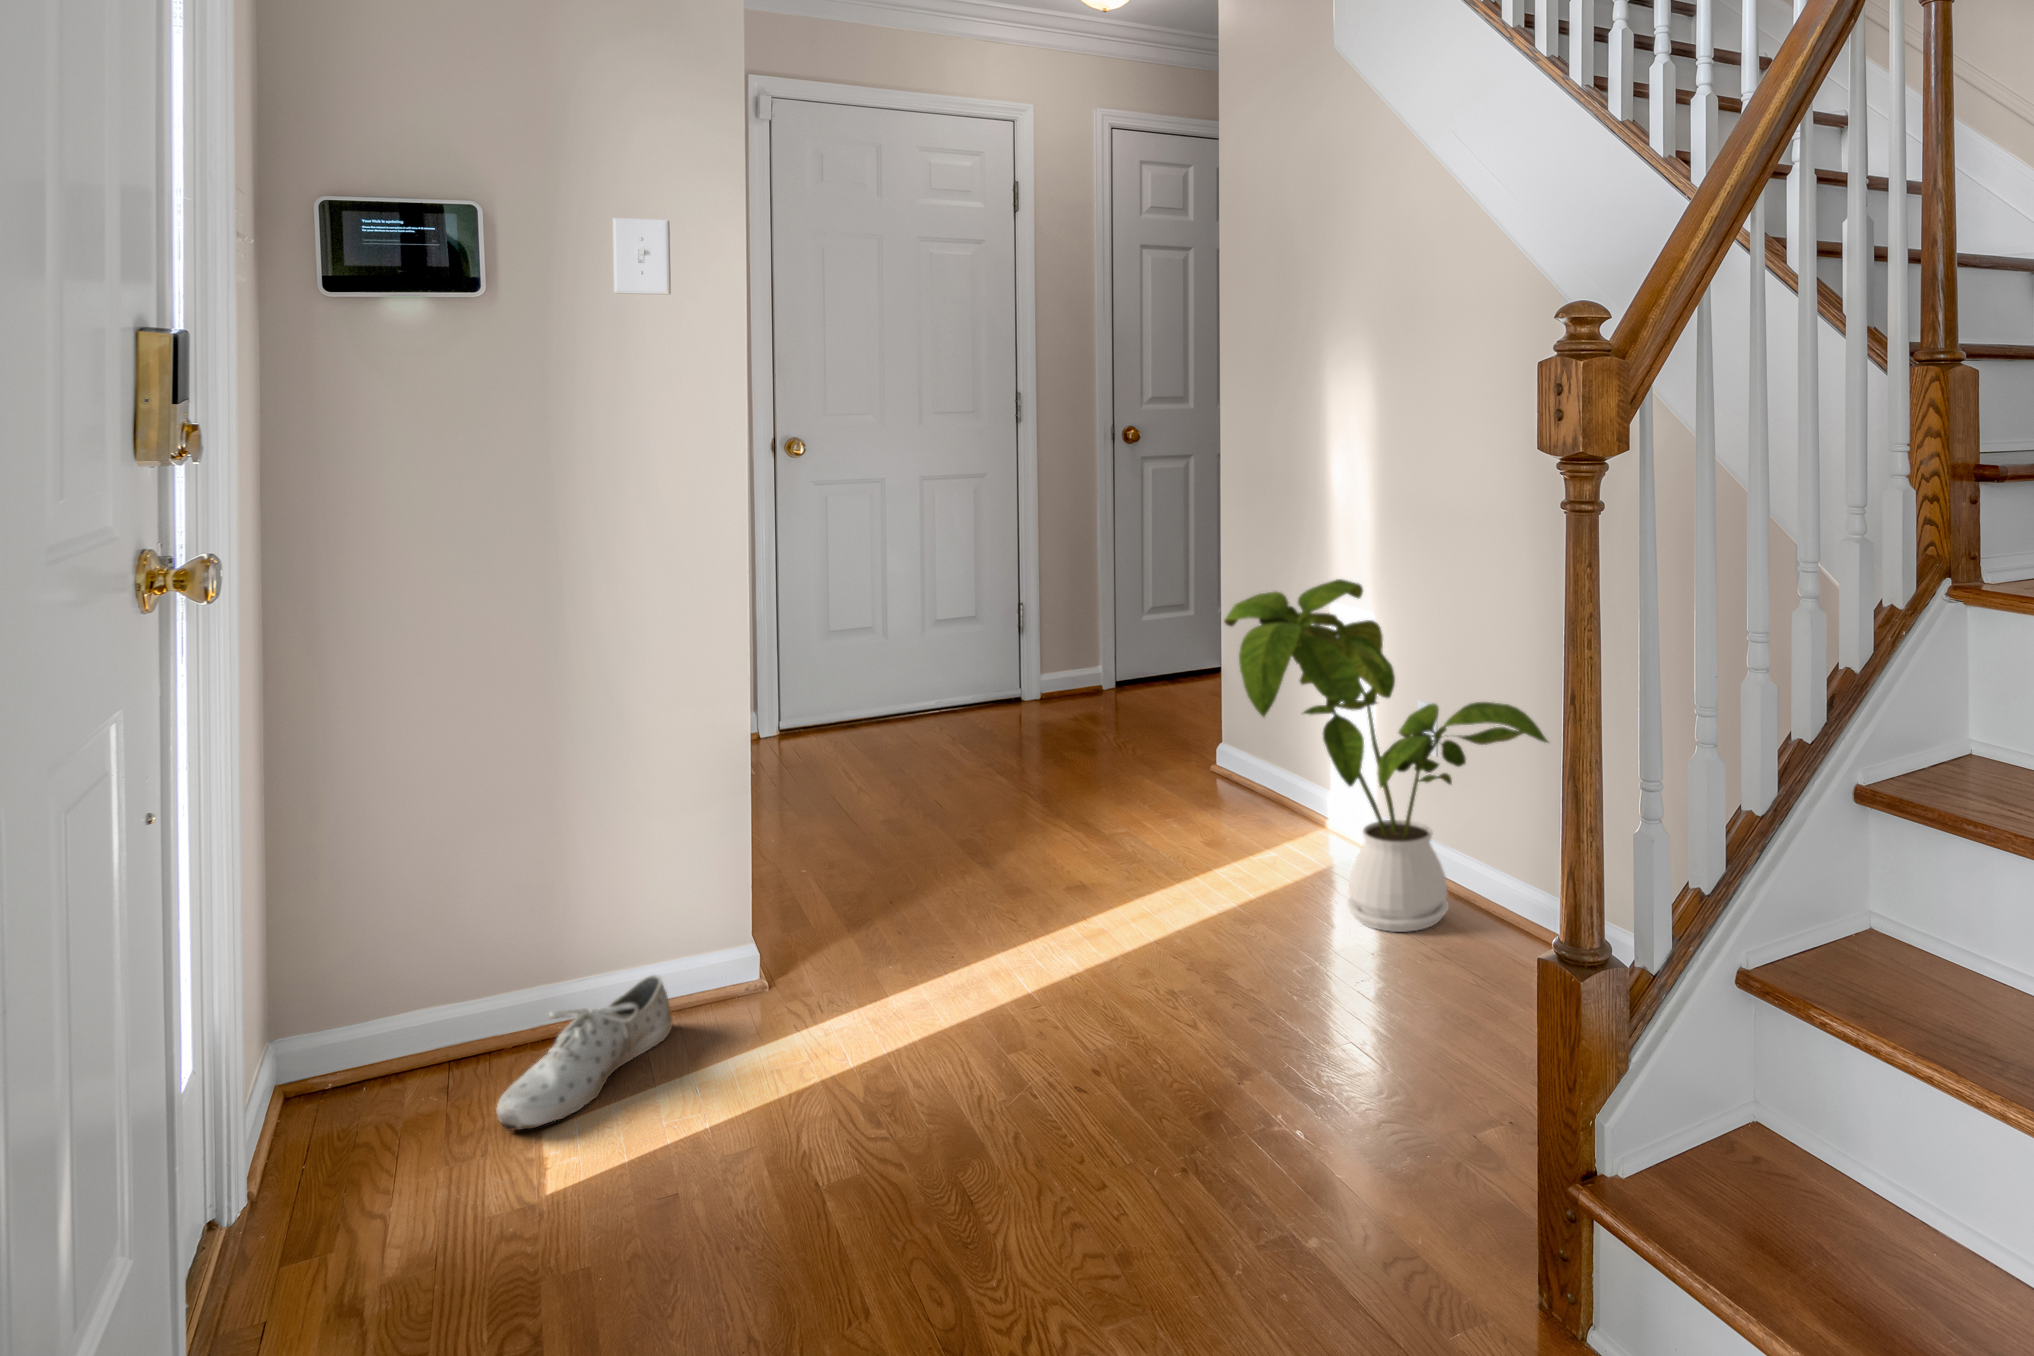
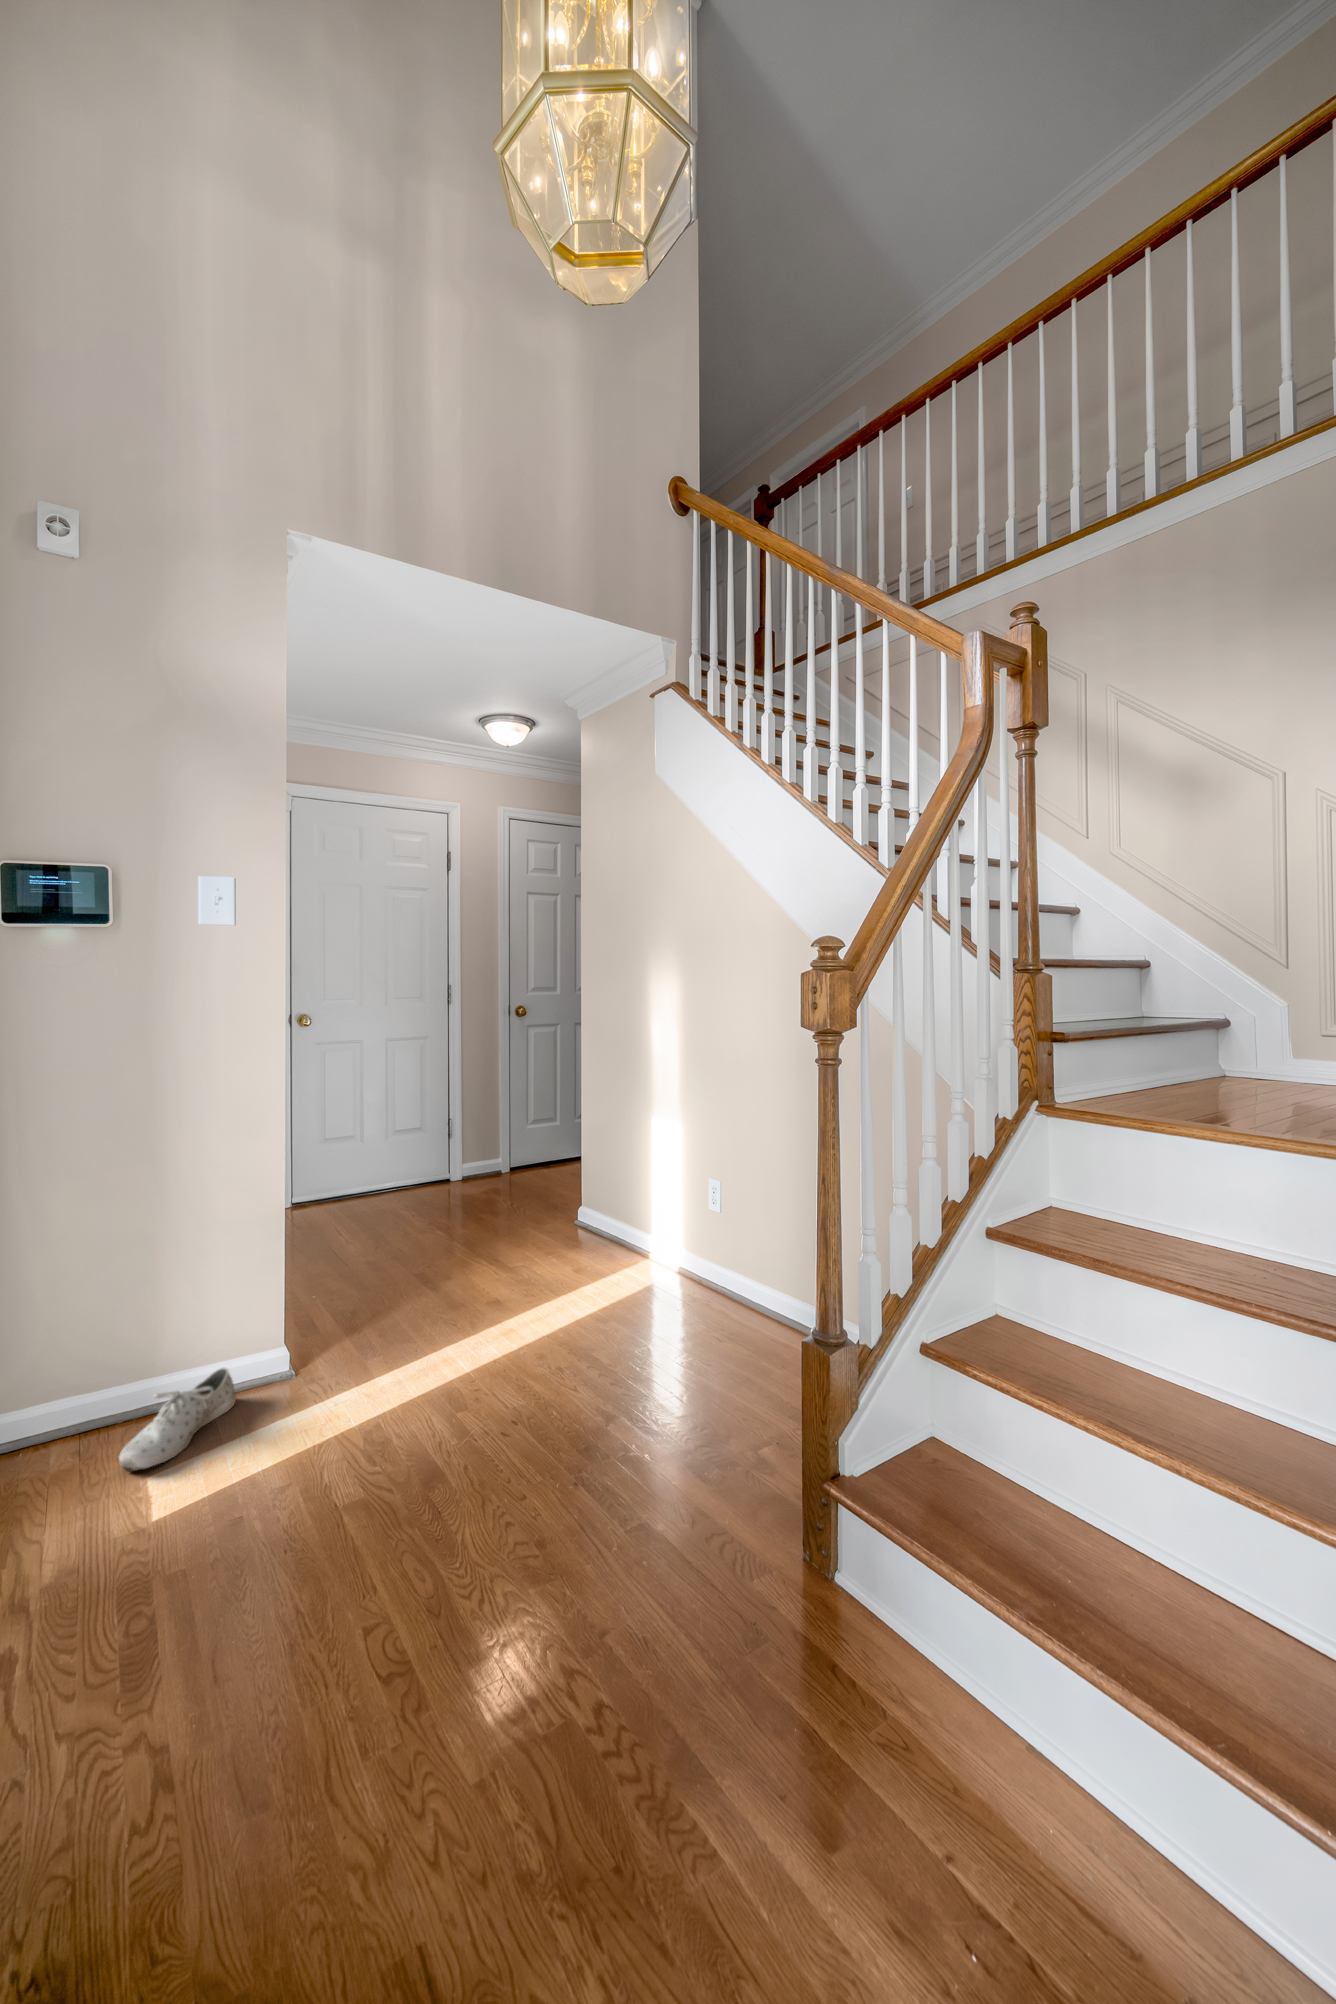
house plant: present [1224,579,1548,932] -> none [587,1109,791,1326]

